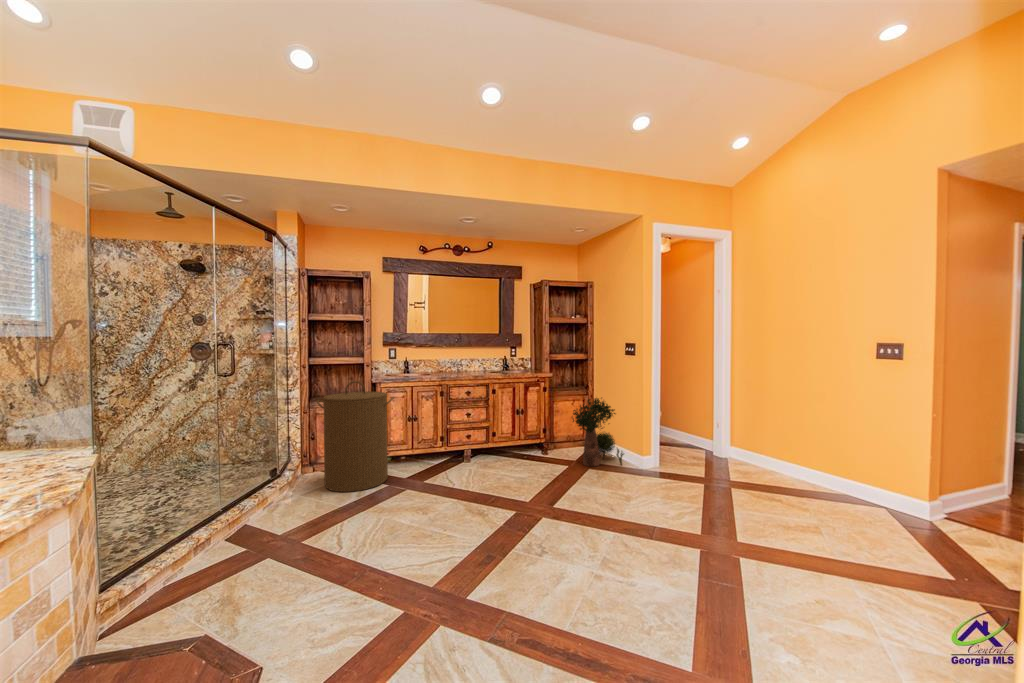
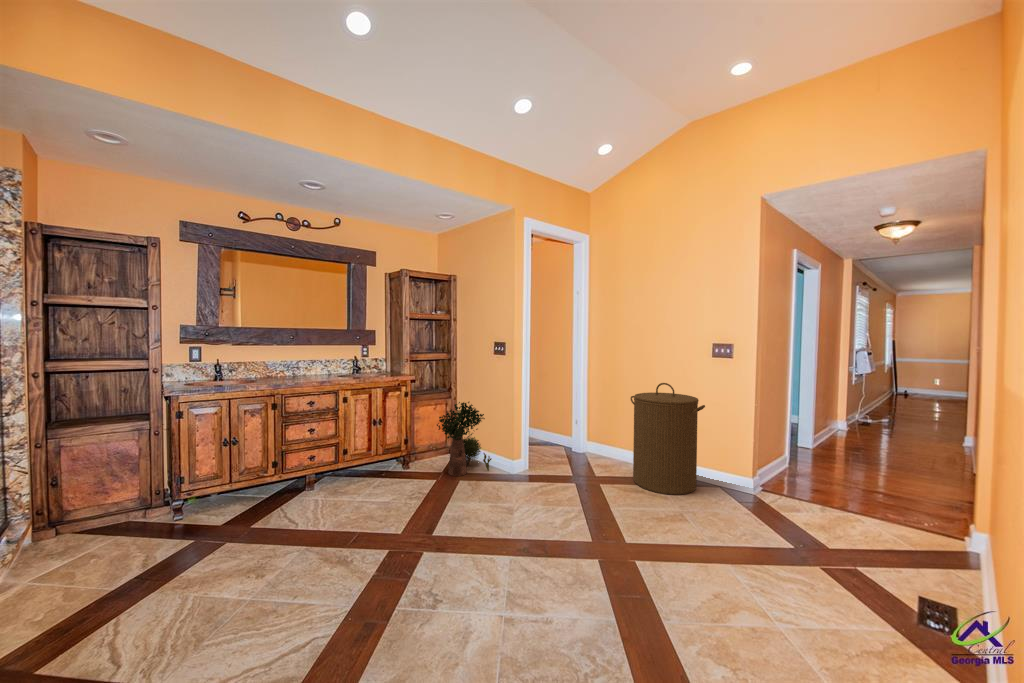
laundry hamper: present [317,381,394,492] -> present [631,383,705,495]

